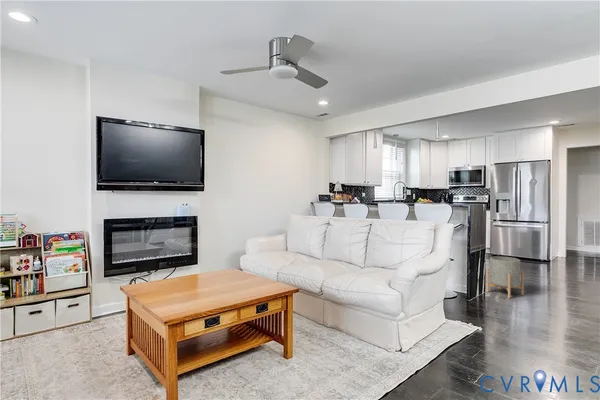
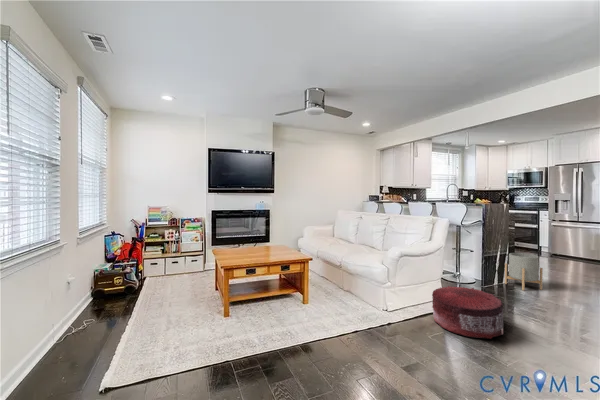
pouf: none [457,307,549,376] -> present [432,286,504,339]

